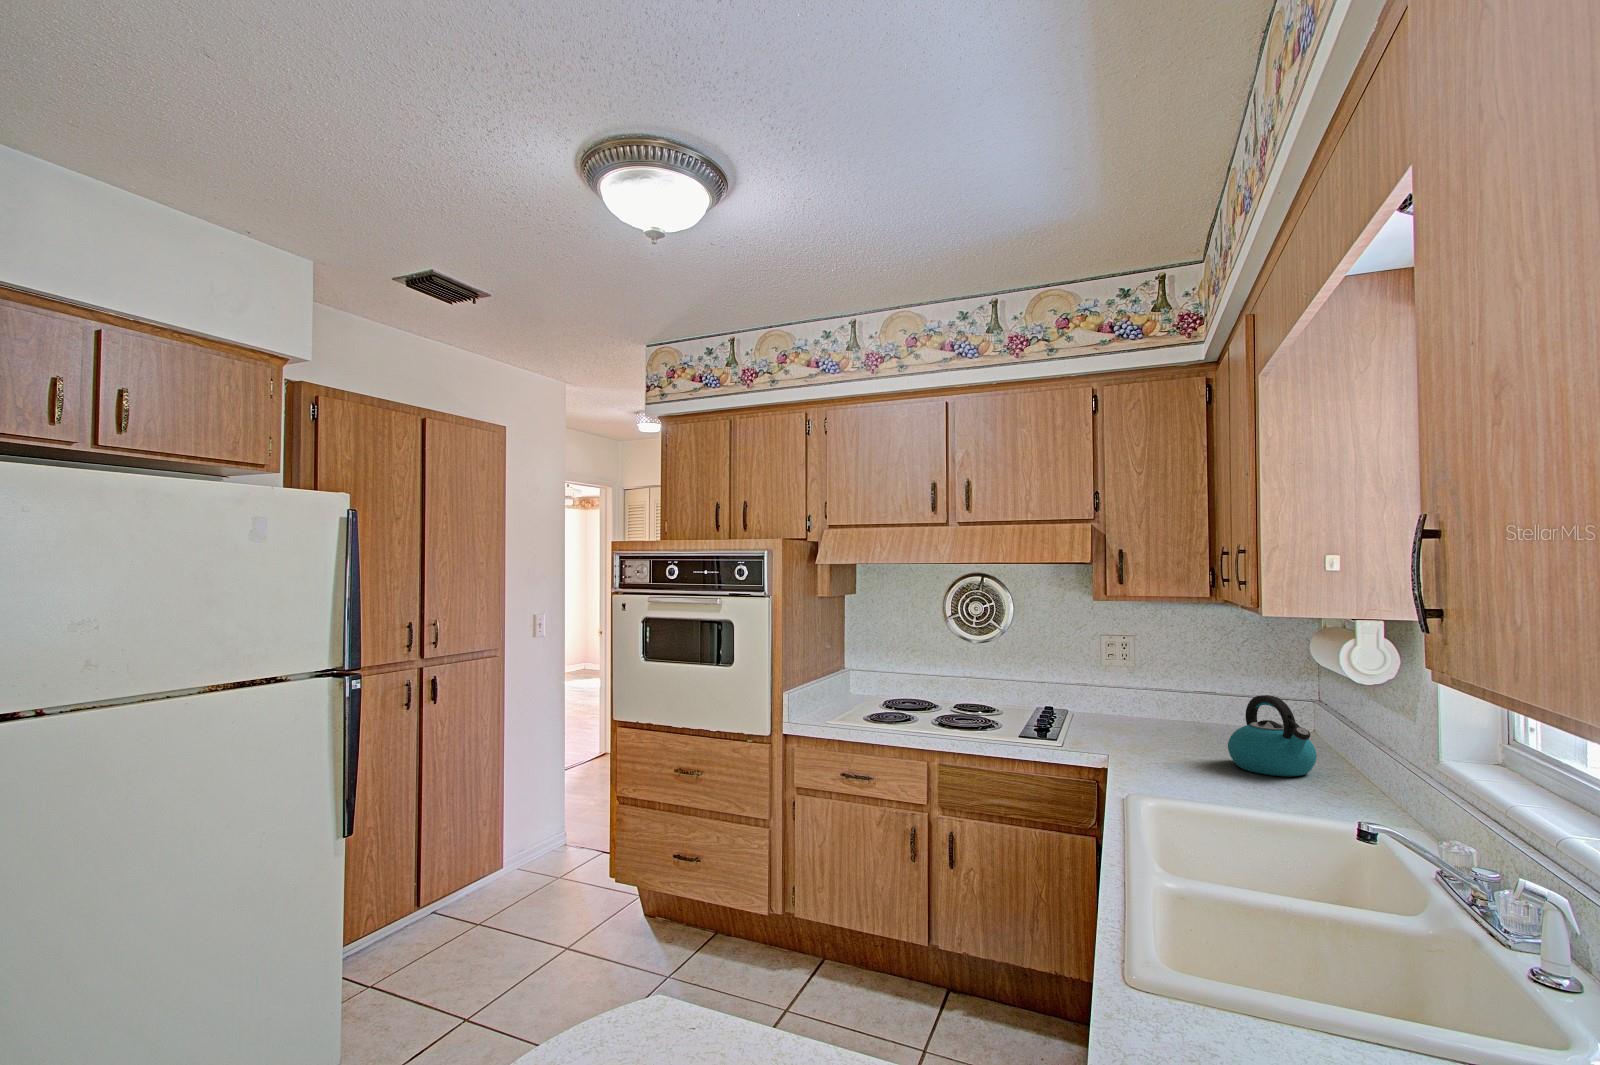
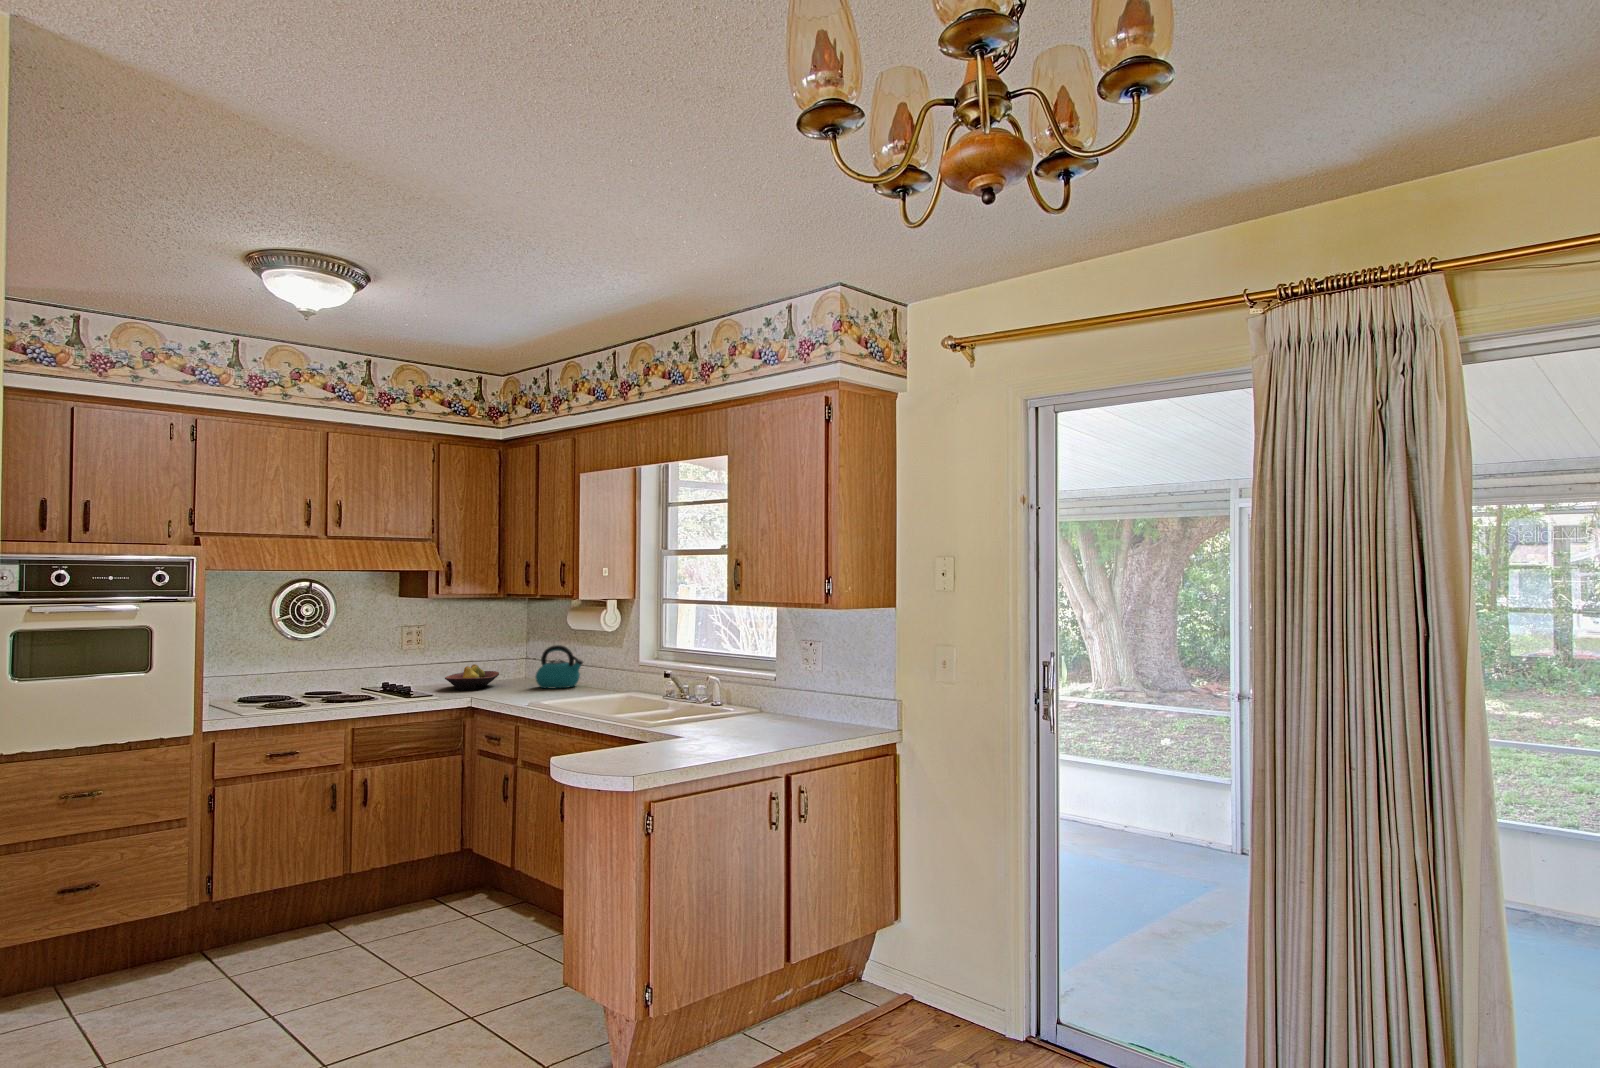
fruit bowl: none [1107,702,1215,742] -> present [445,664,499,690]

